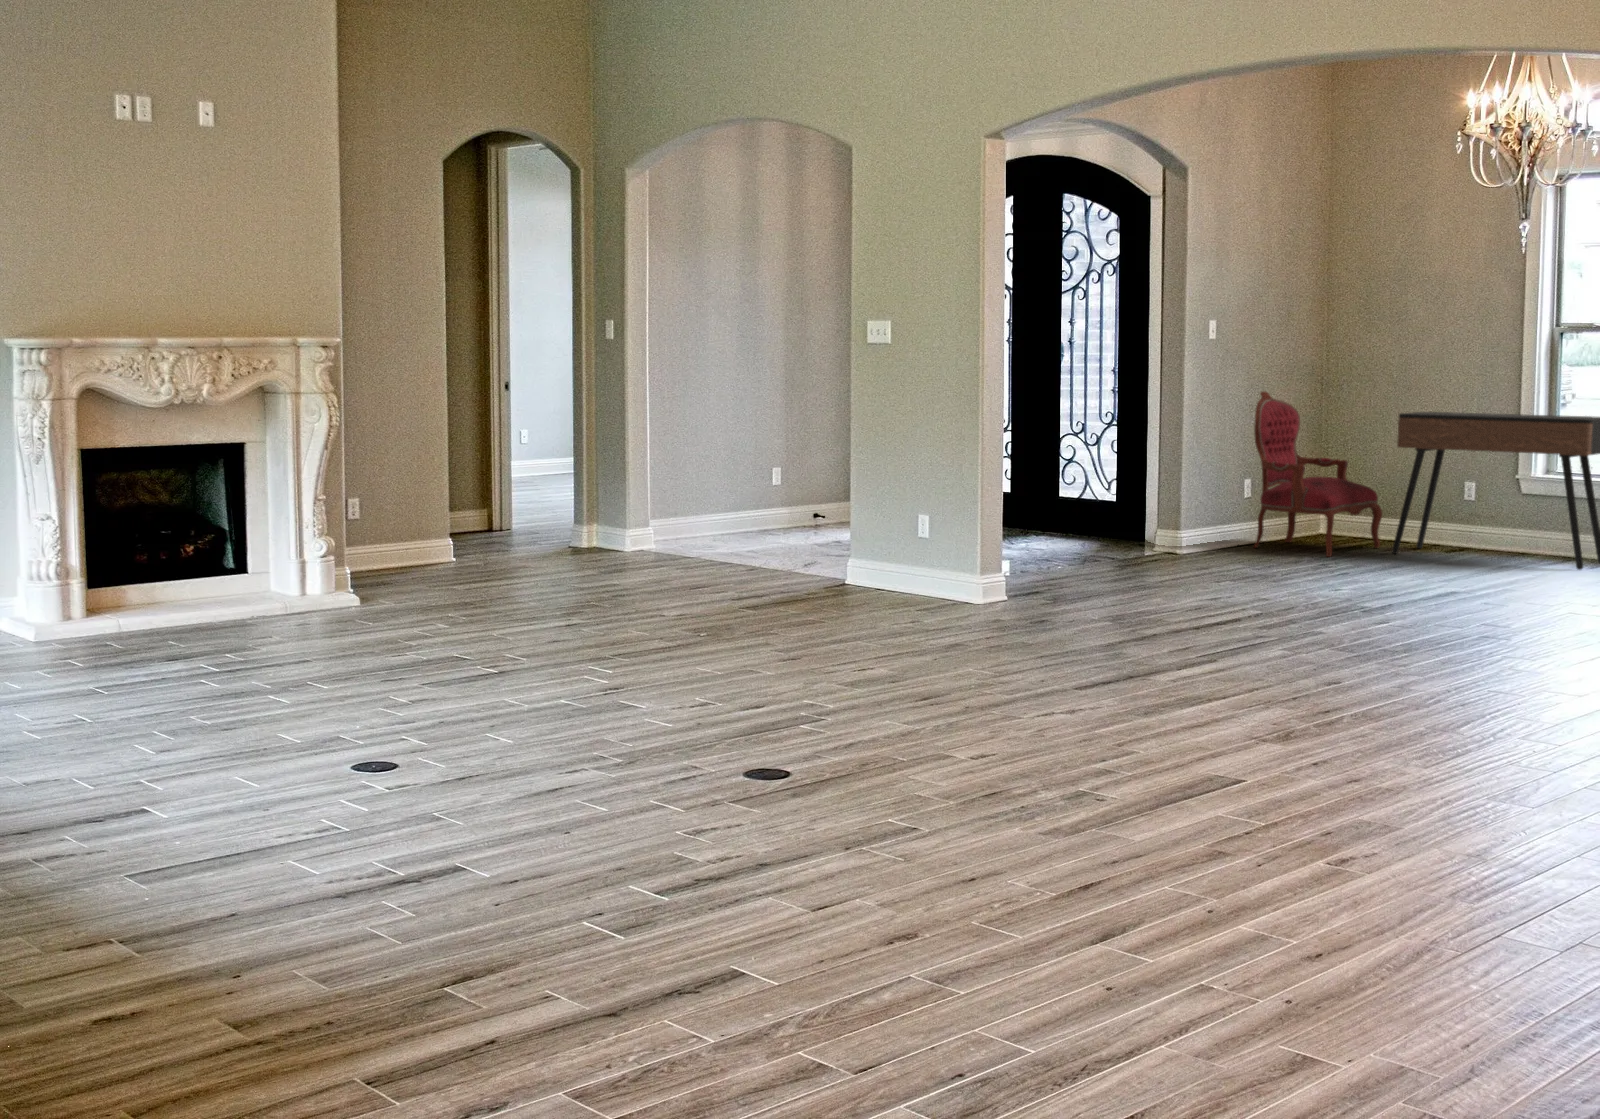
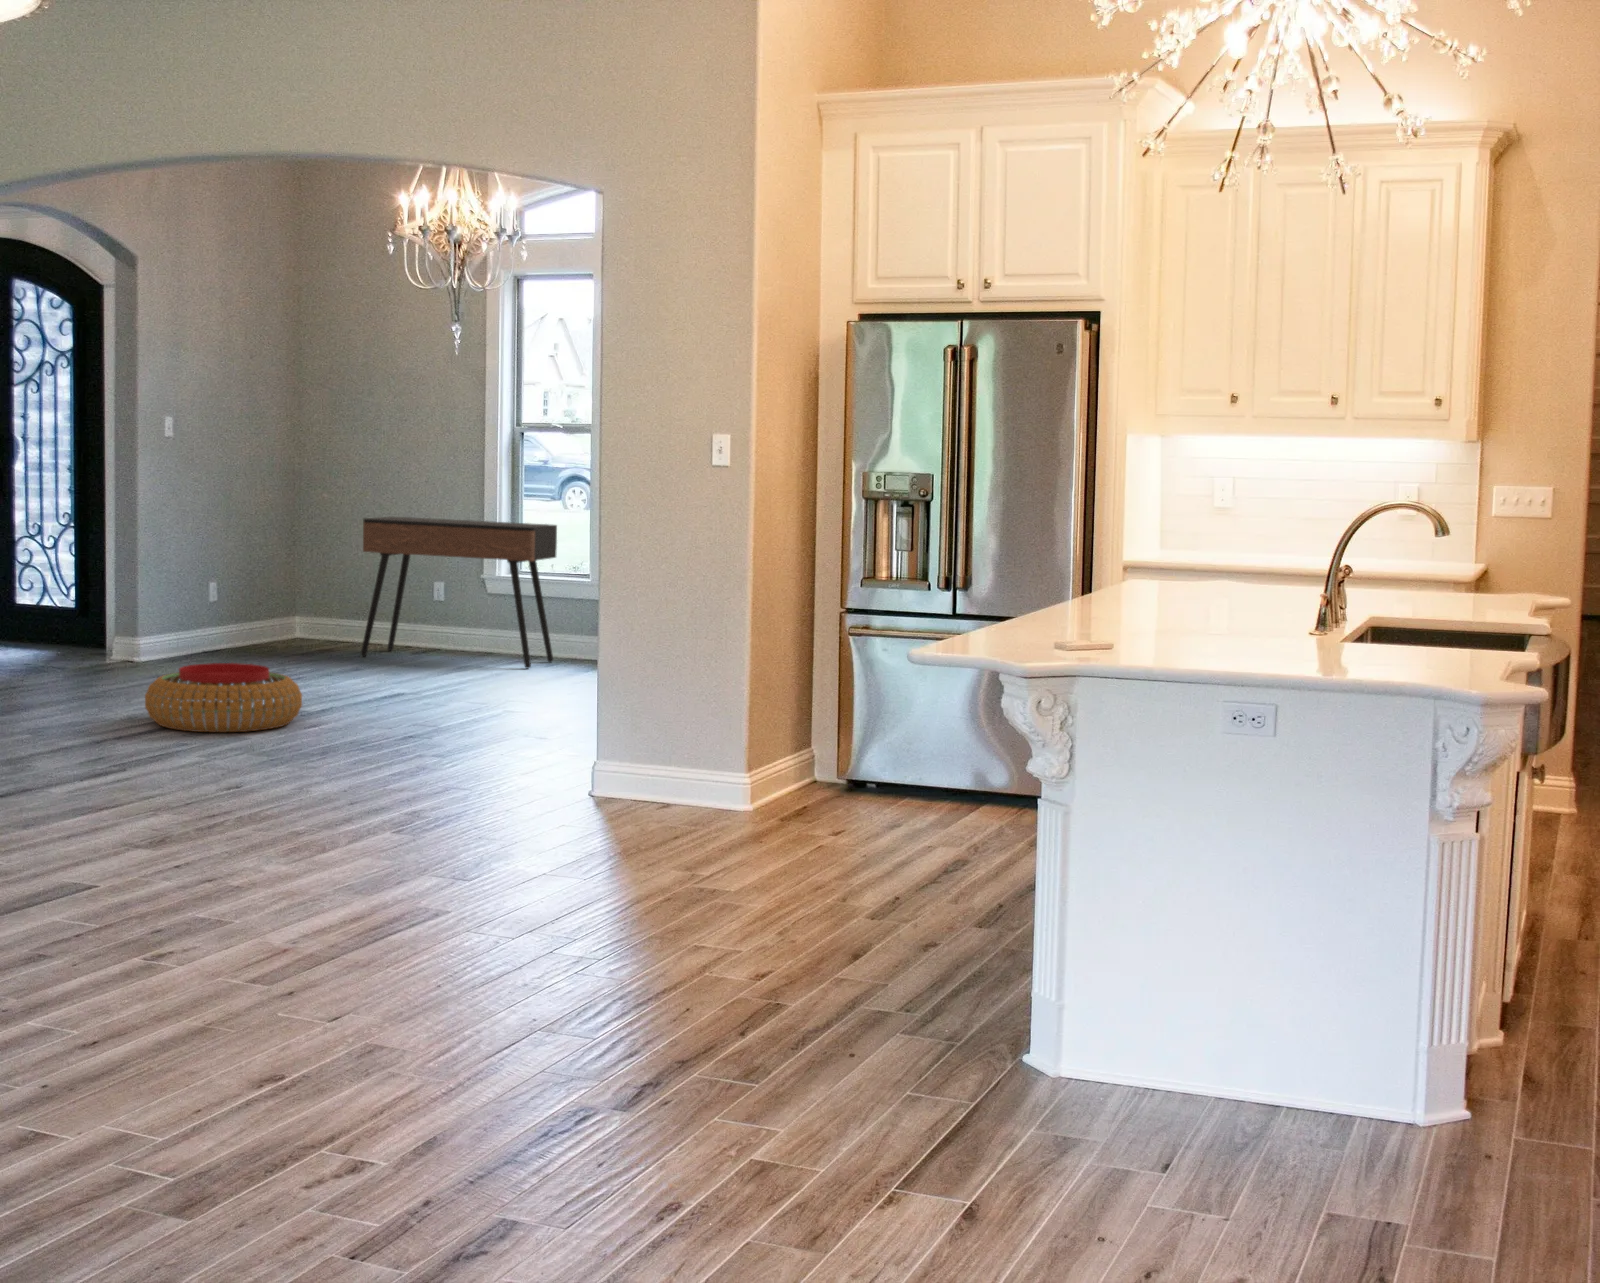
armchair: present [1254,391,1382,557] -> none [220,493,353,661]
pouf: none [1211,556,1369,625] -> present [145,663,302,732]

